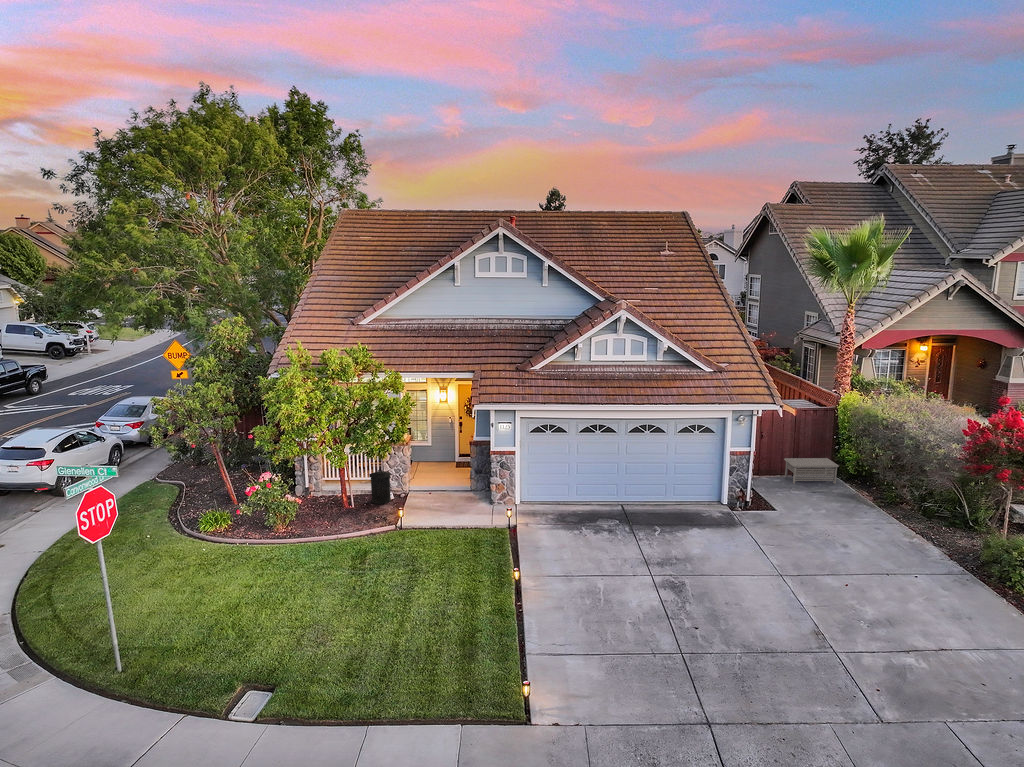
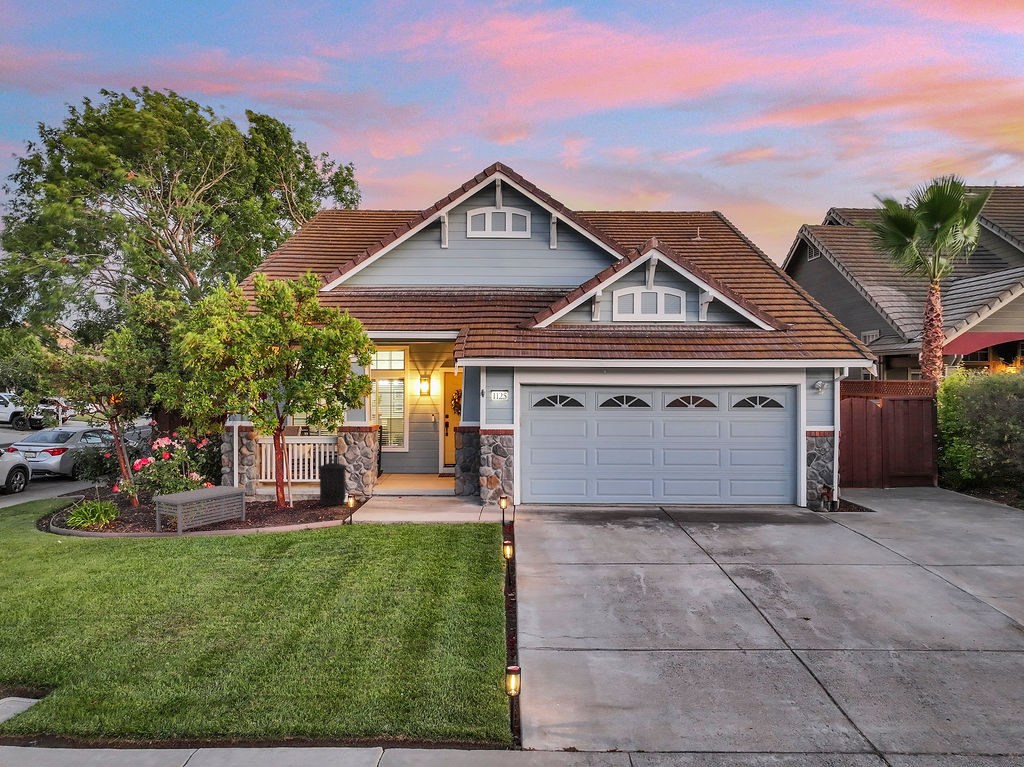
storage bench: present [784,458,839,484] -> present [152,485,247,536]

